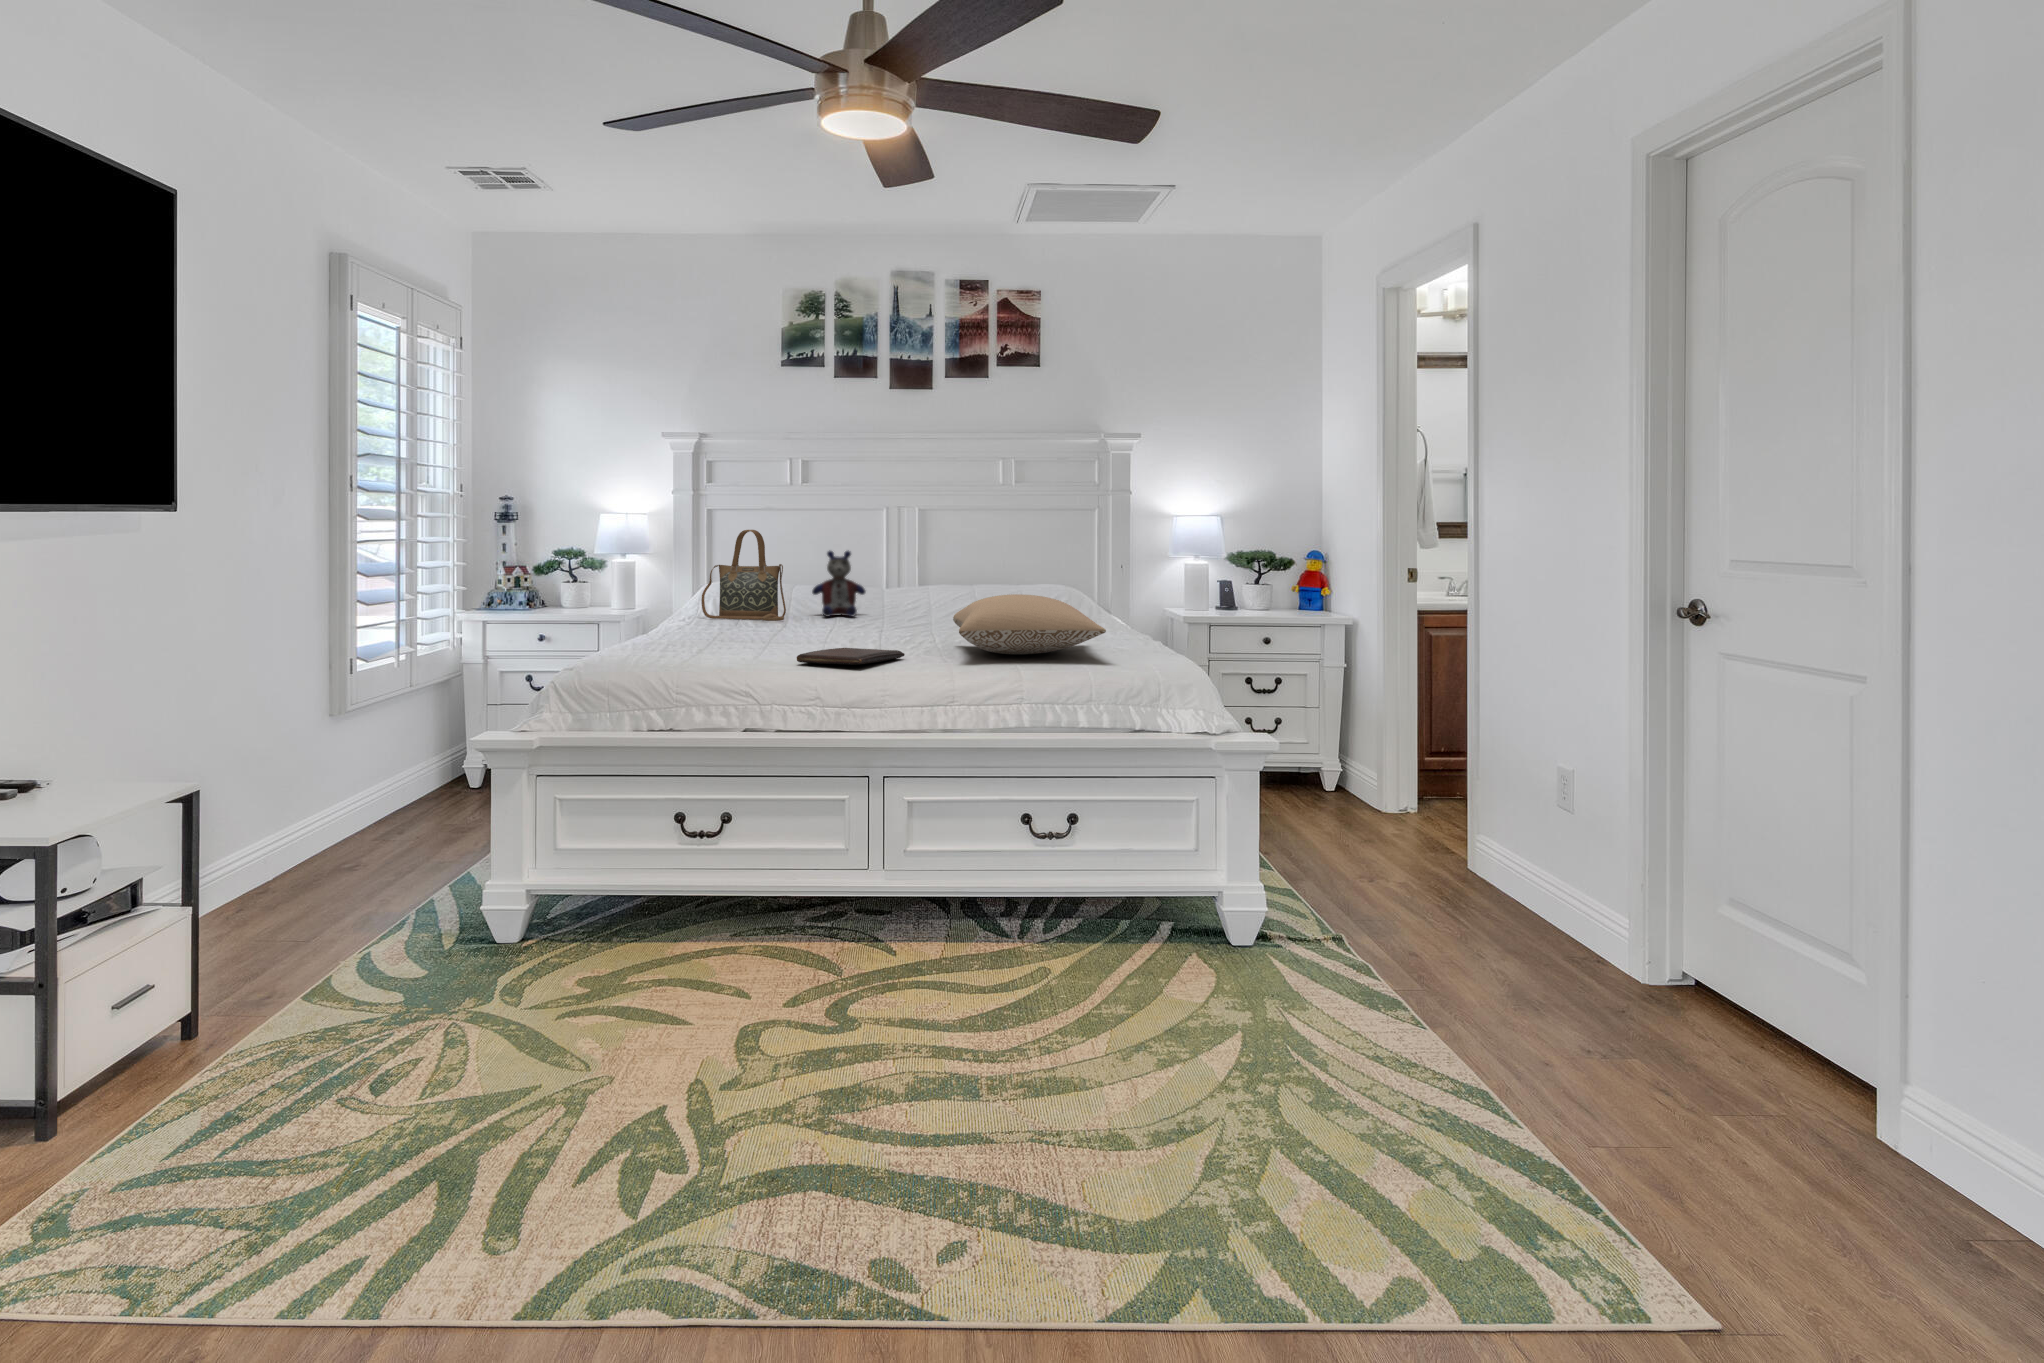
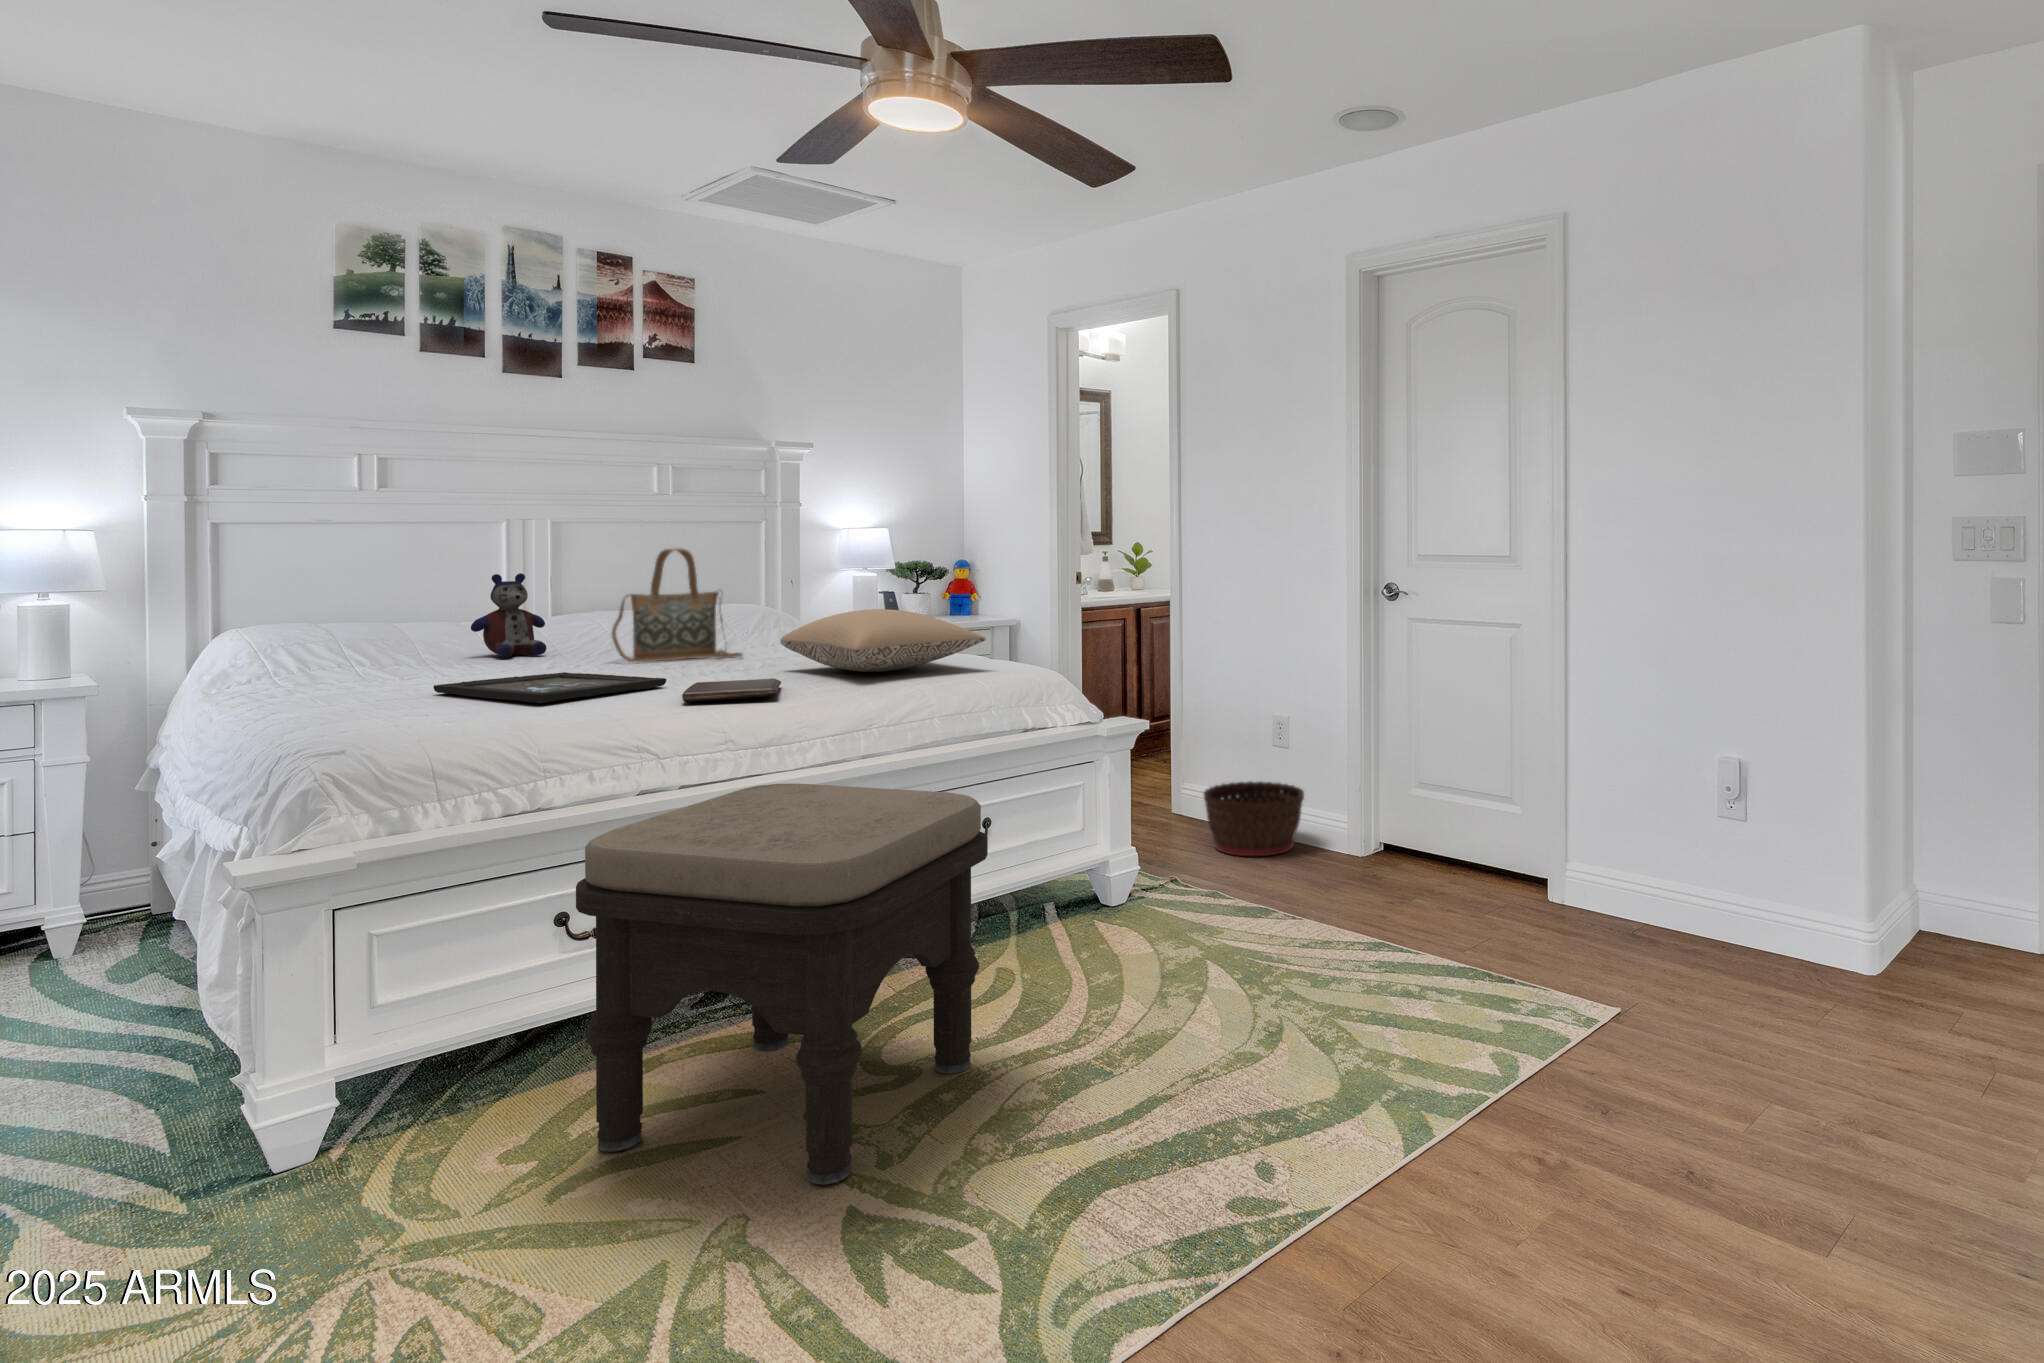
handbag: present [701,530,786,621] -> present [612,548,742,662]
tray: none [705,631,837,652] -> present [434,672,666,703]
ottoman: none [597,740,919,1090] -> present [576,784,988,1185]
basket: none [1427,836,1569,939] -> present [1204,781,1304,856]

